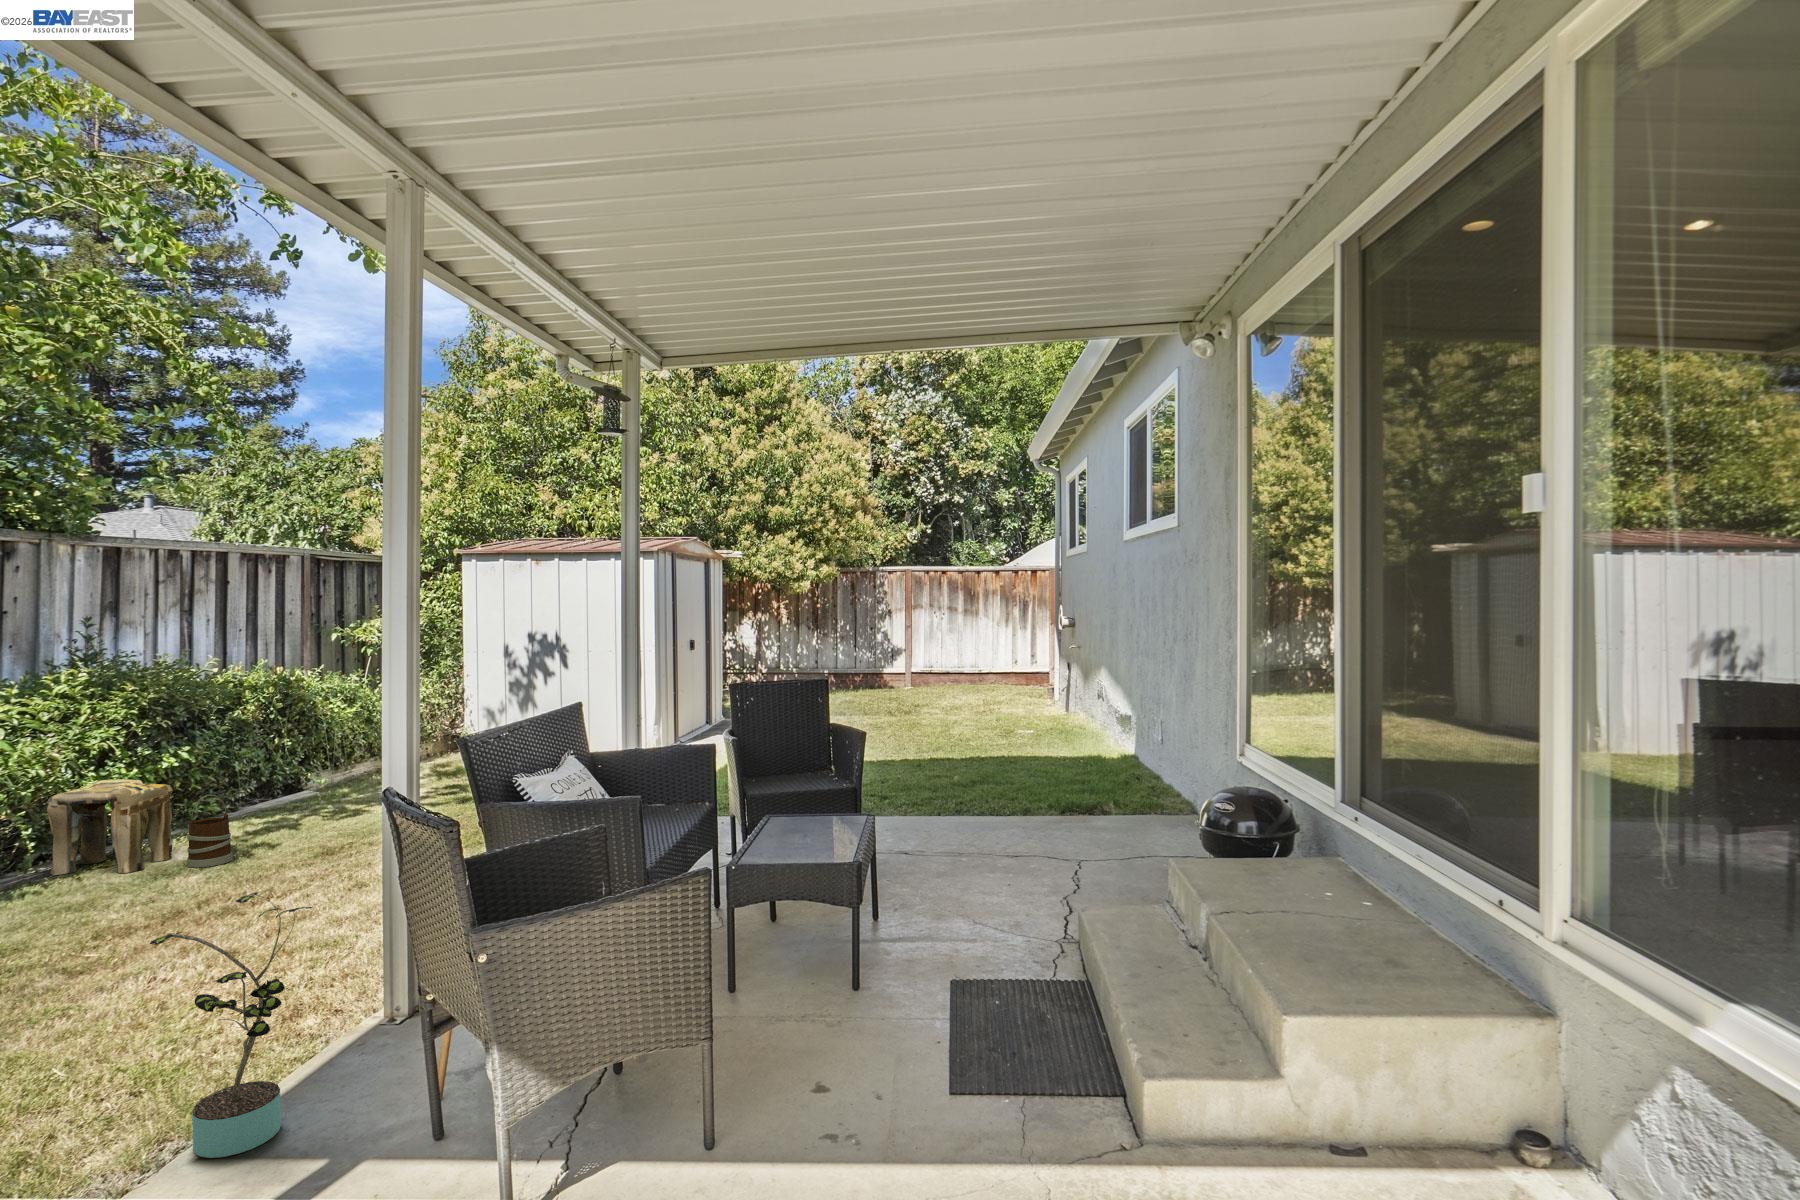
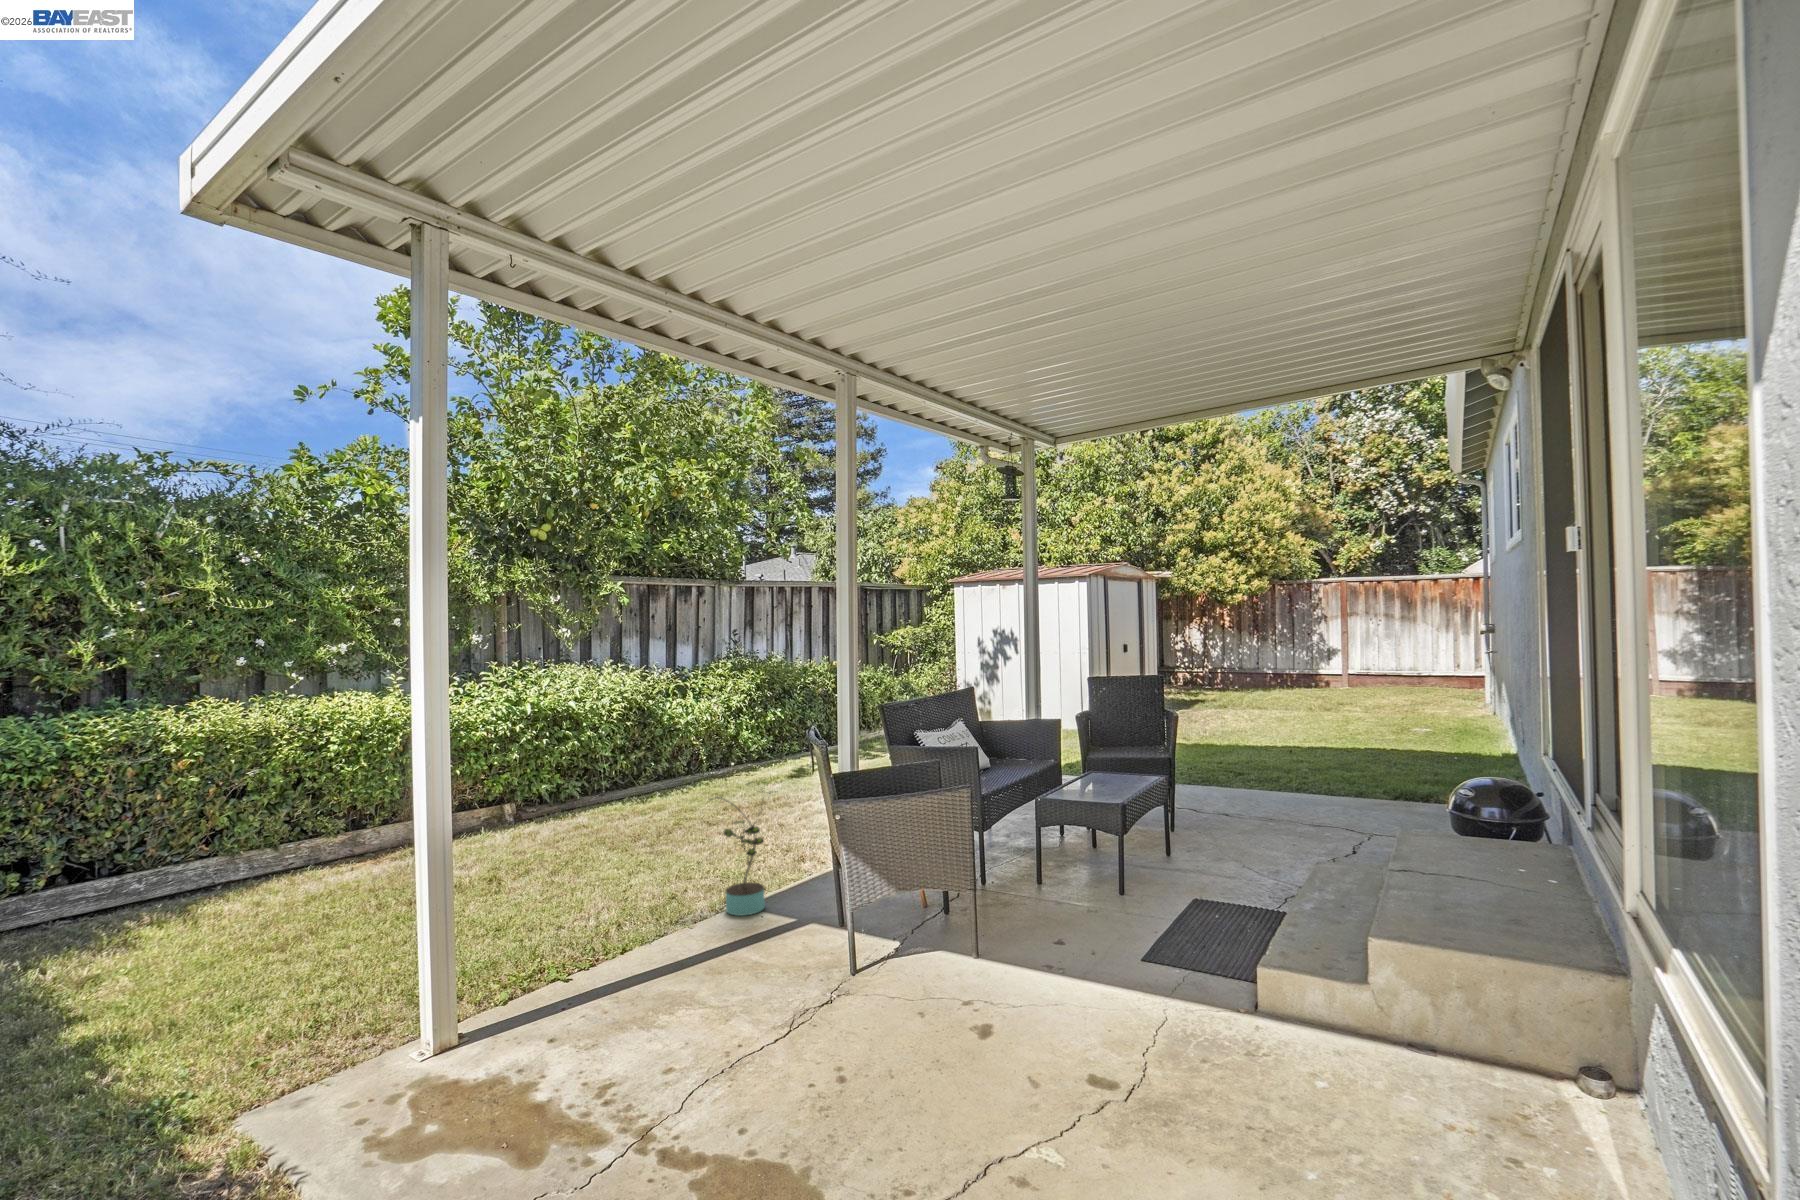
stool: present [47,779,173,875] -> none [714,723,770,777]
wooden bucket: present [187,795,233,867] -> none [775,736,798,778]

